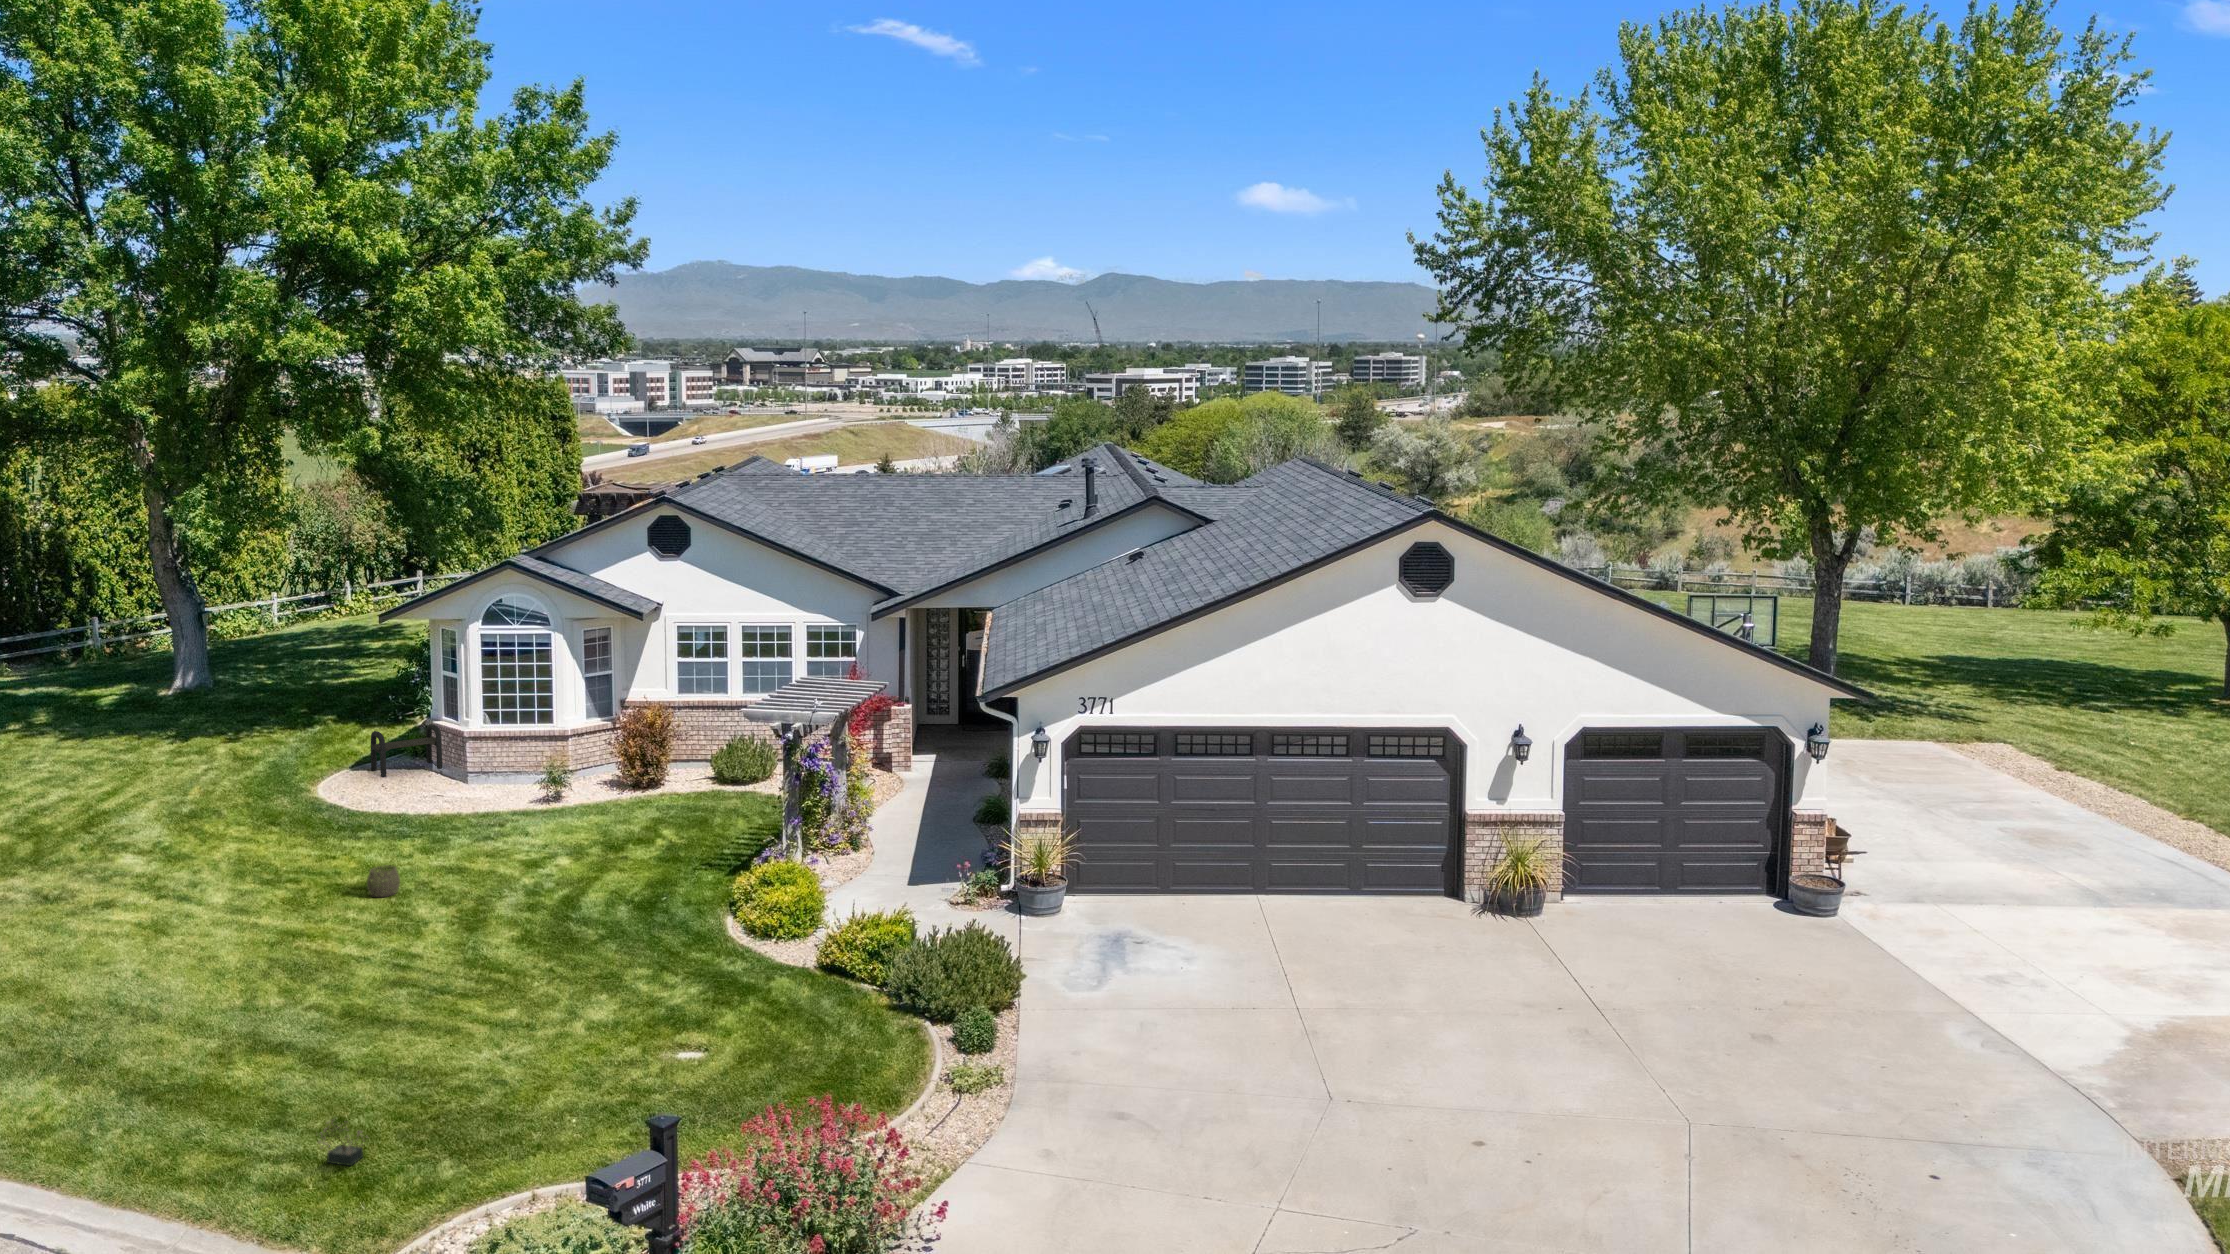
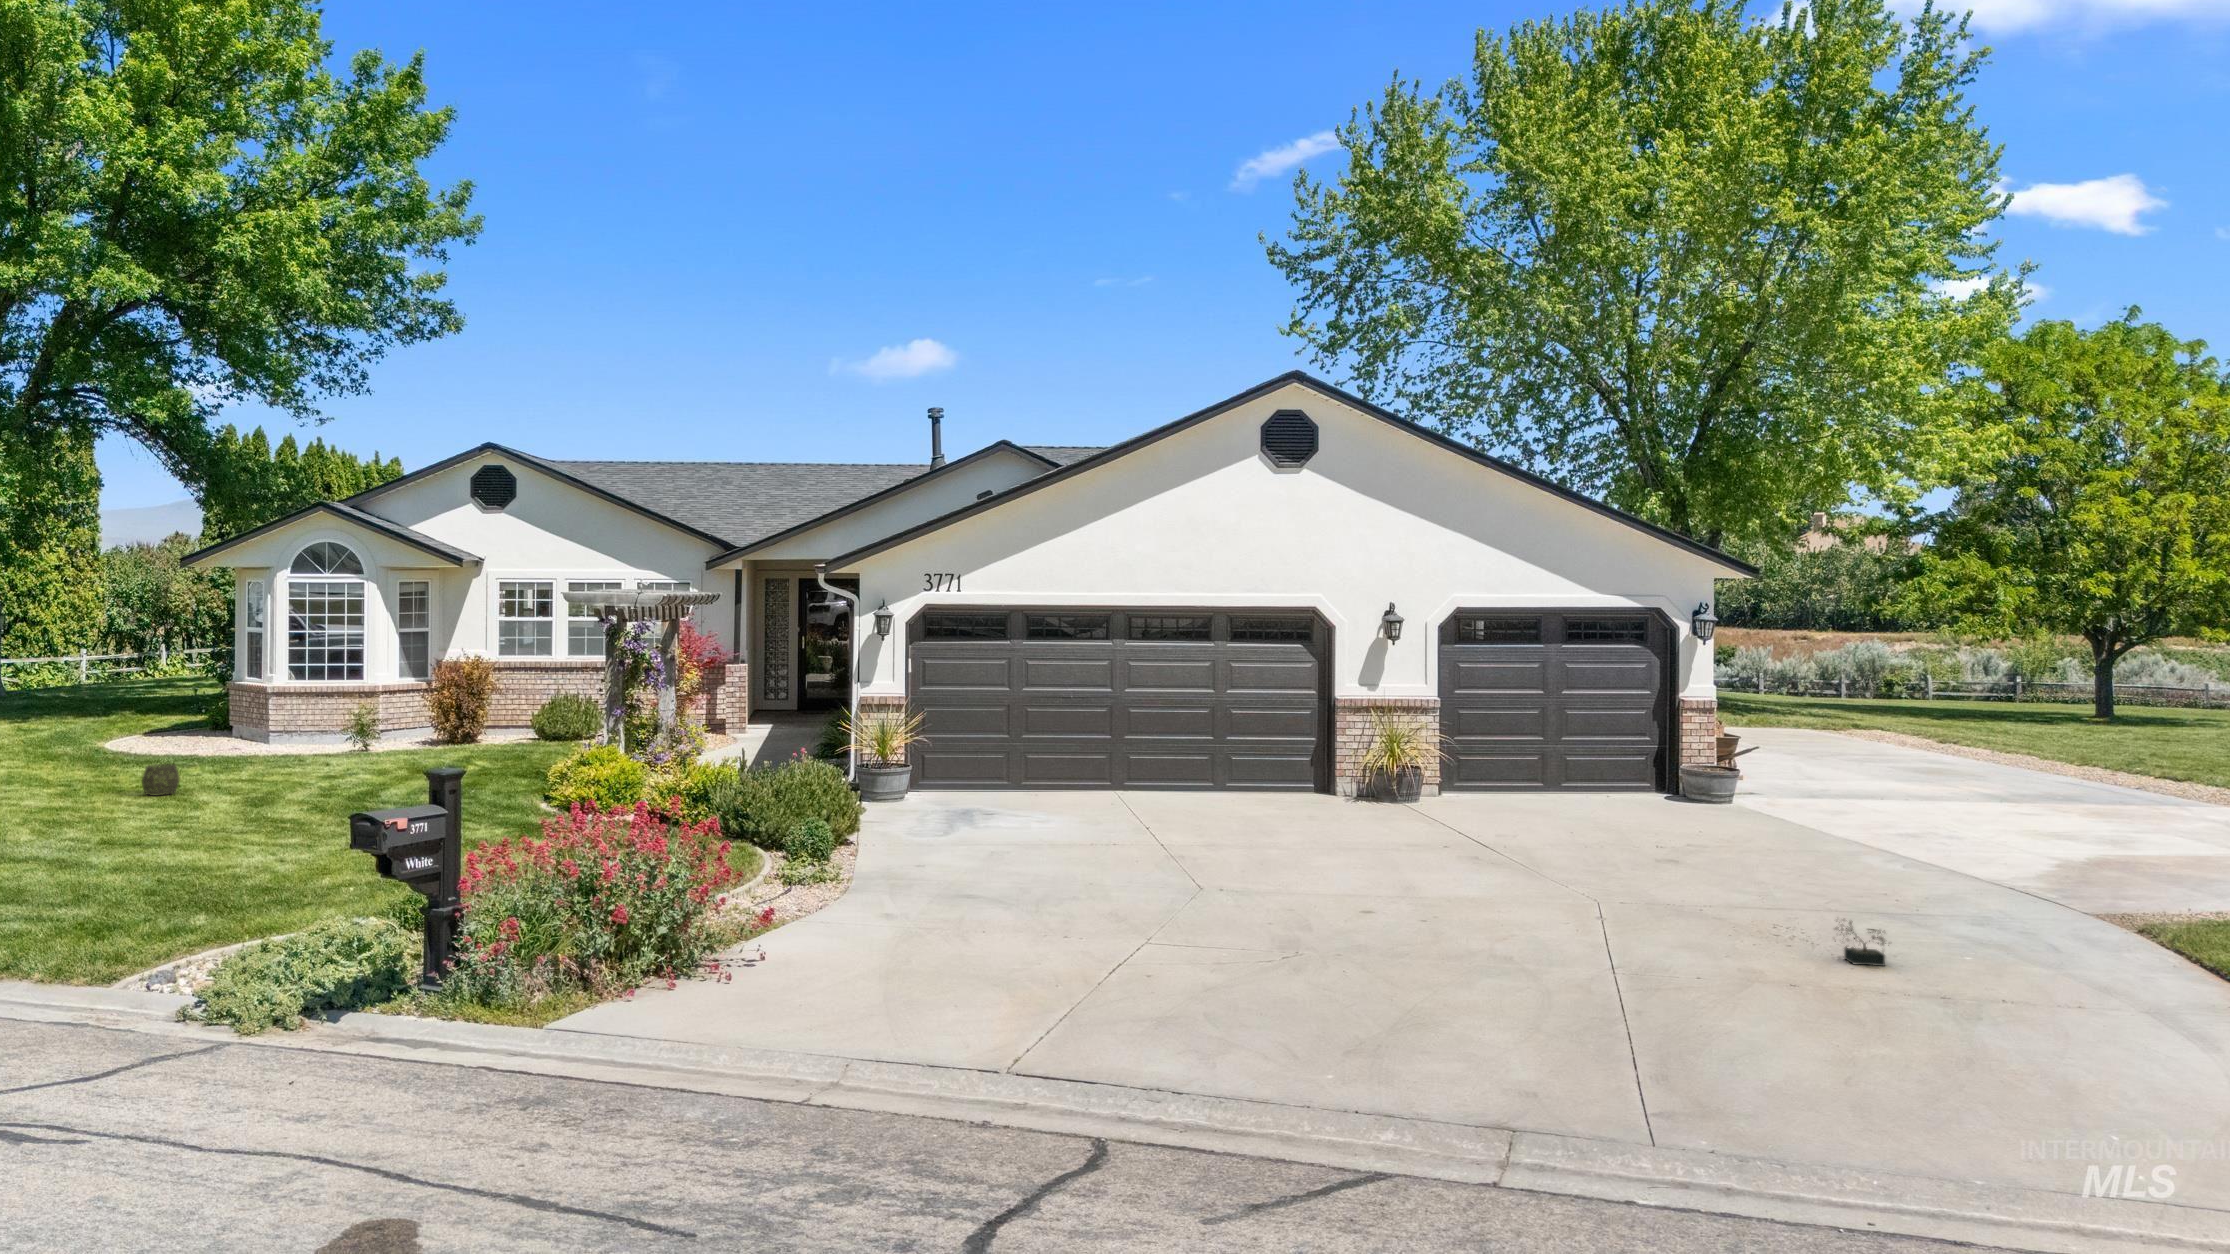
bench: present [371,724,442,777] -> none [162,679,241,730]
decorative plant: present [321,1121,363,1166] -> present [1835,919,1886,966]

